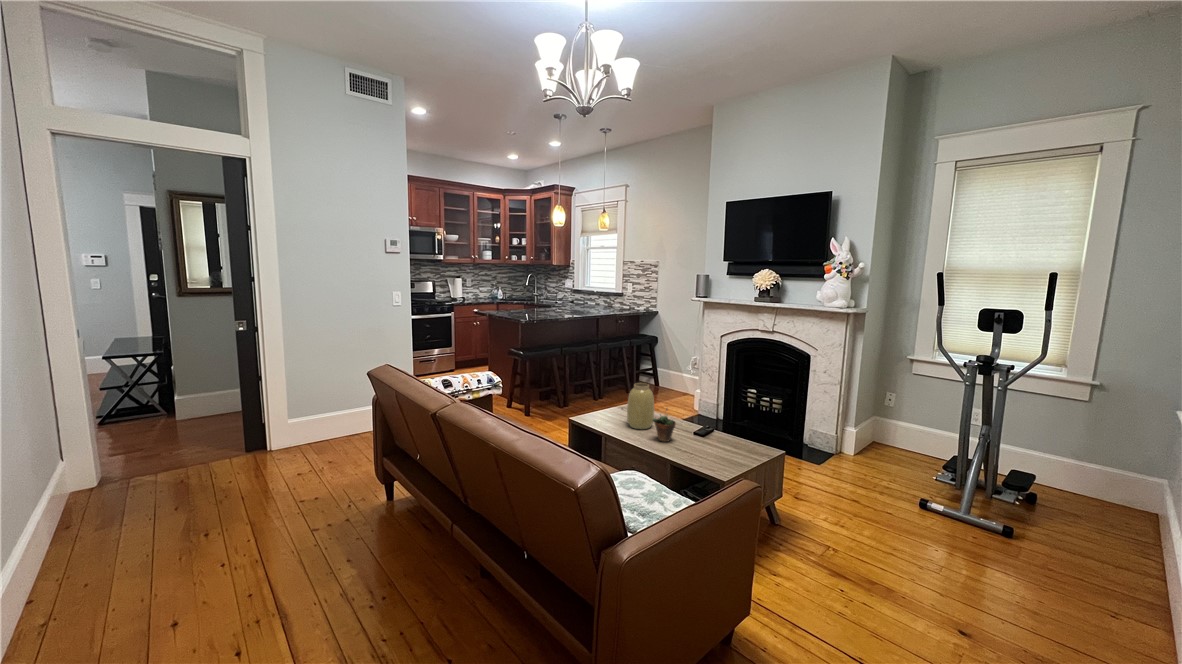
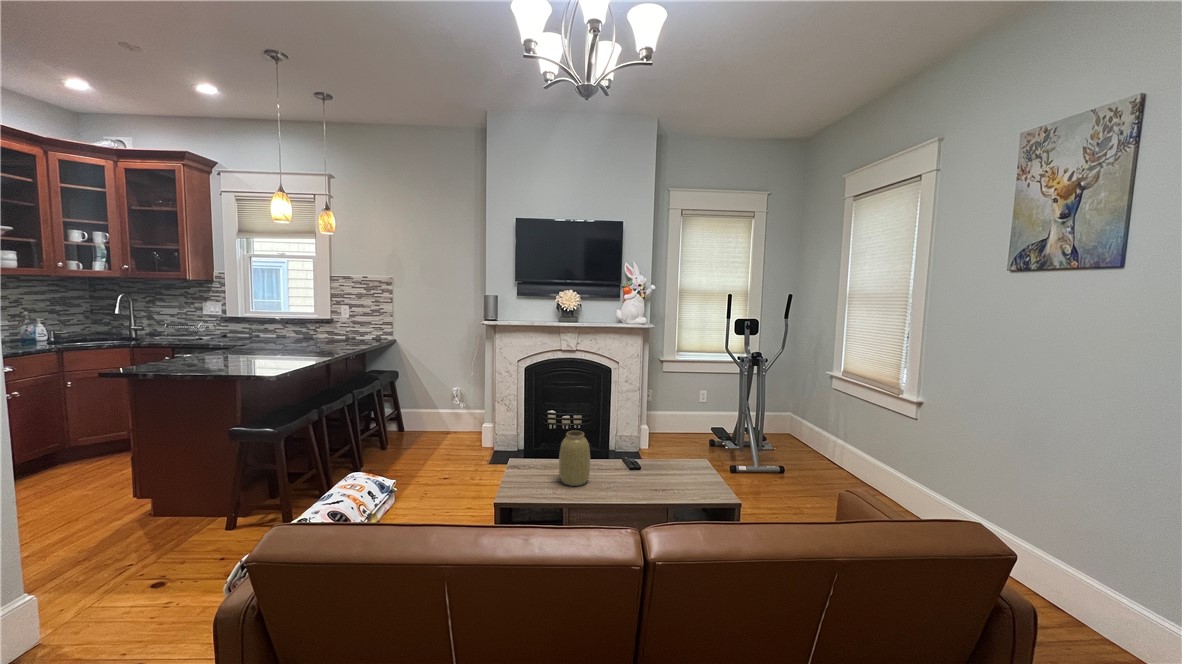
succulent plant: present [653,409,676,442] -> none [611,450,633,489]

